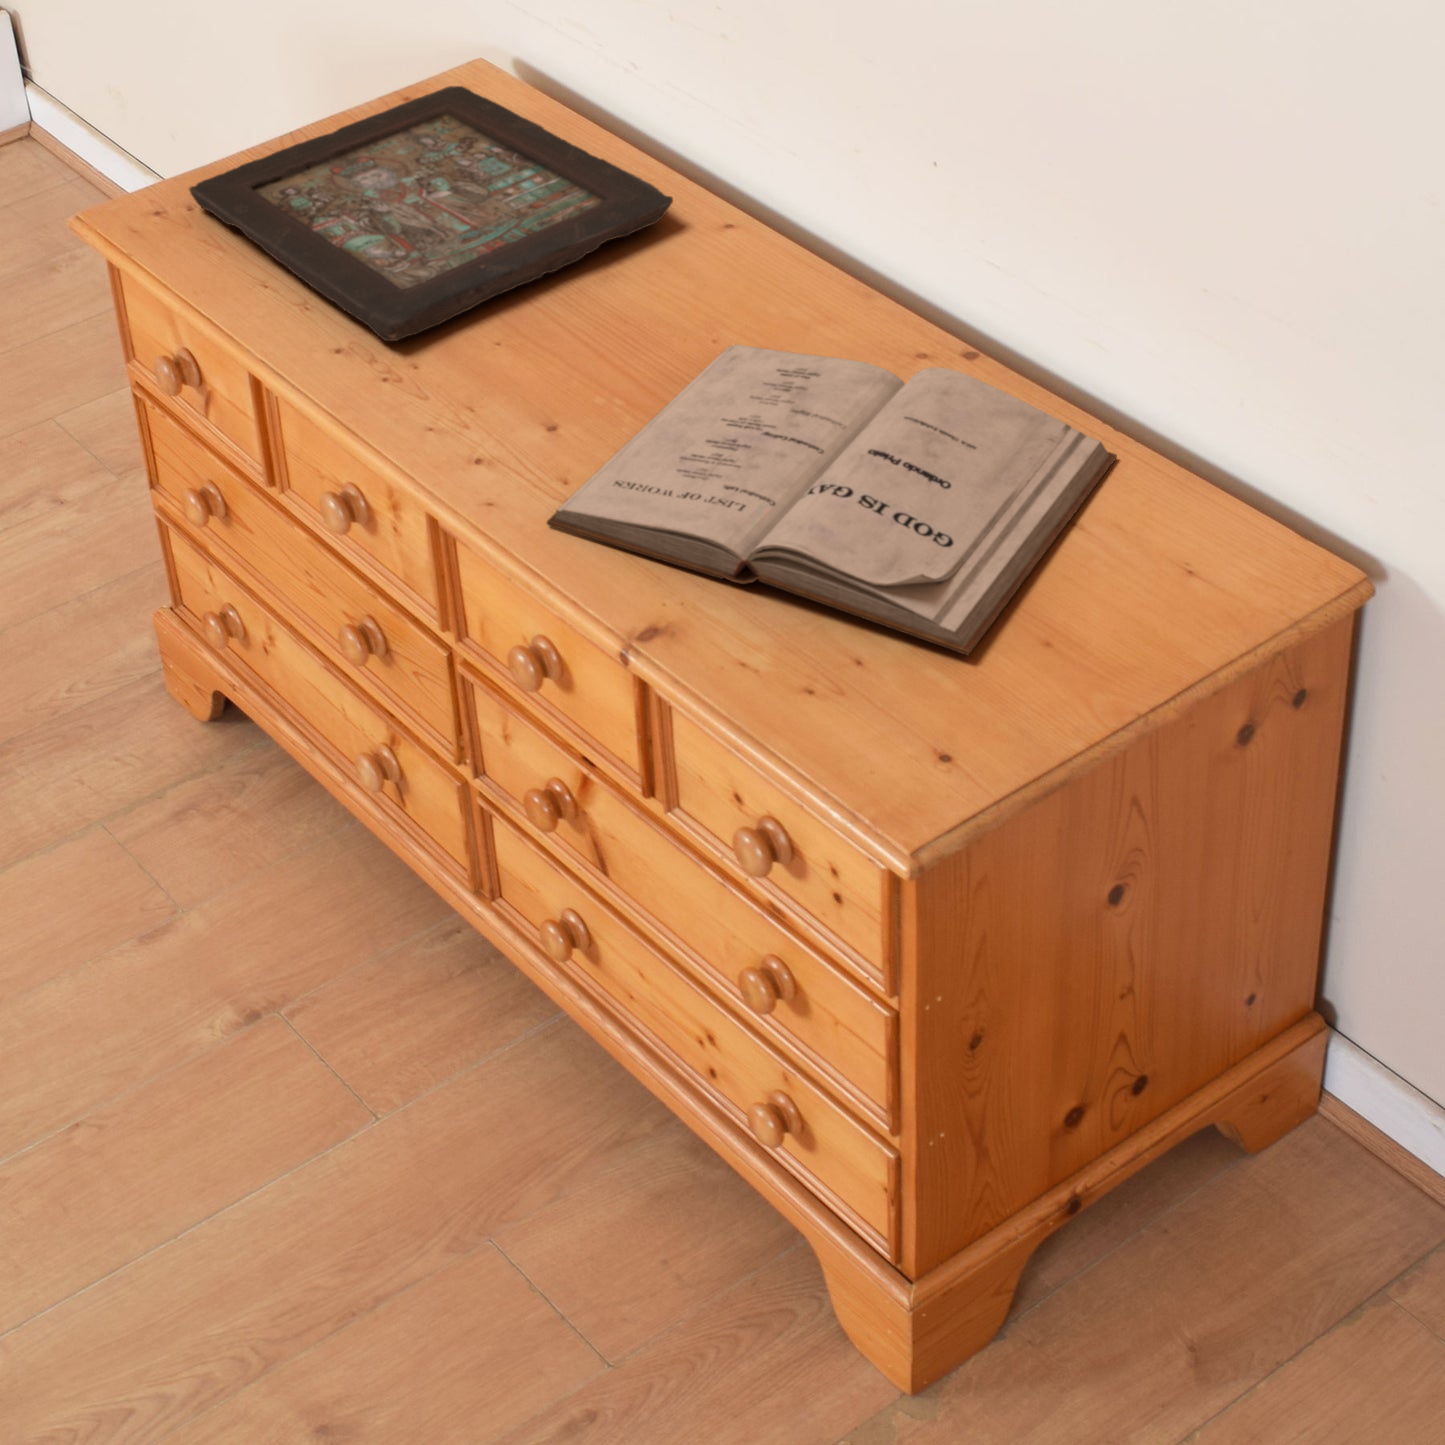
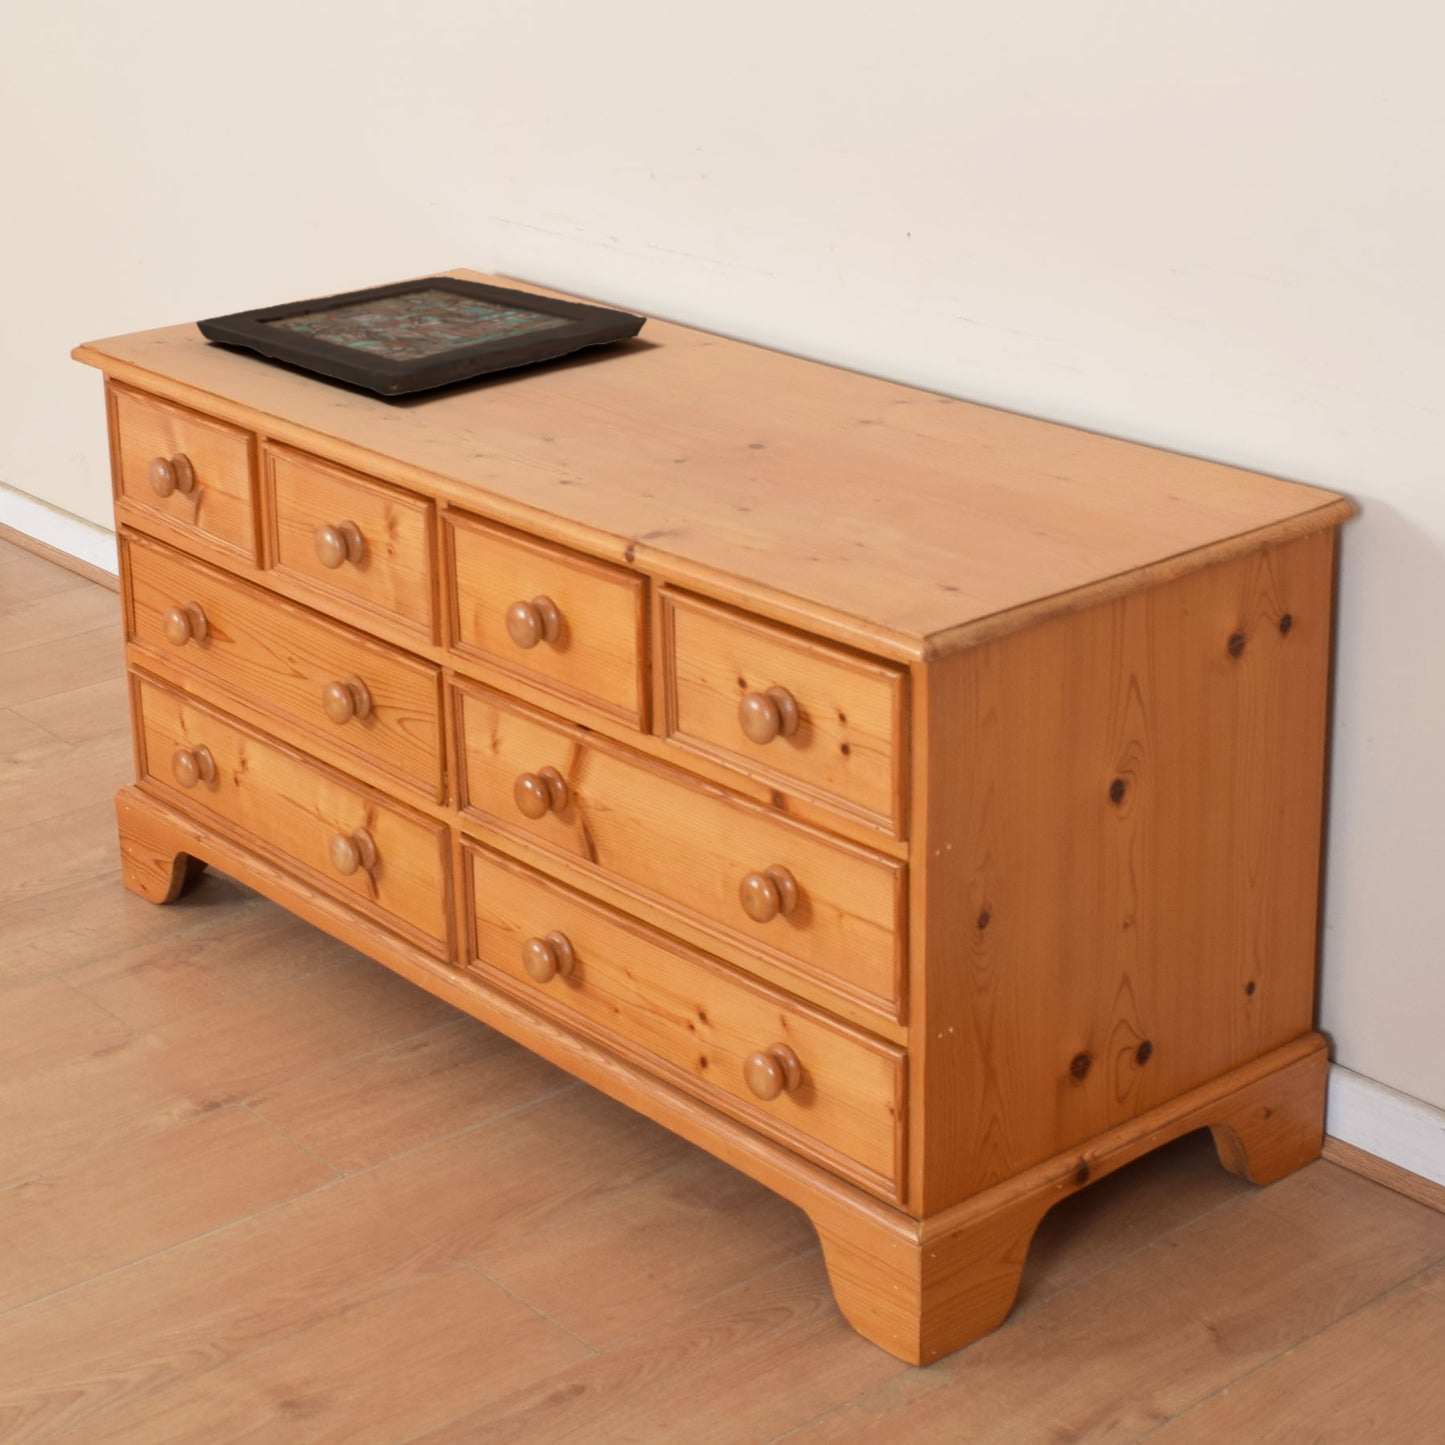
book: present [547,344,1117,655] -> none [548,379,1073,533]

